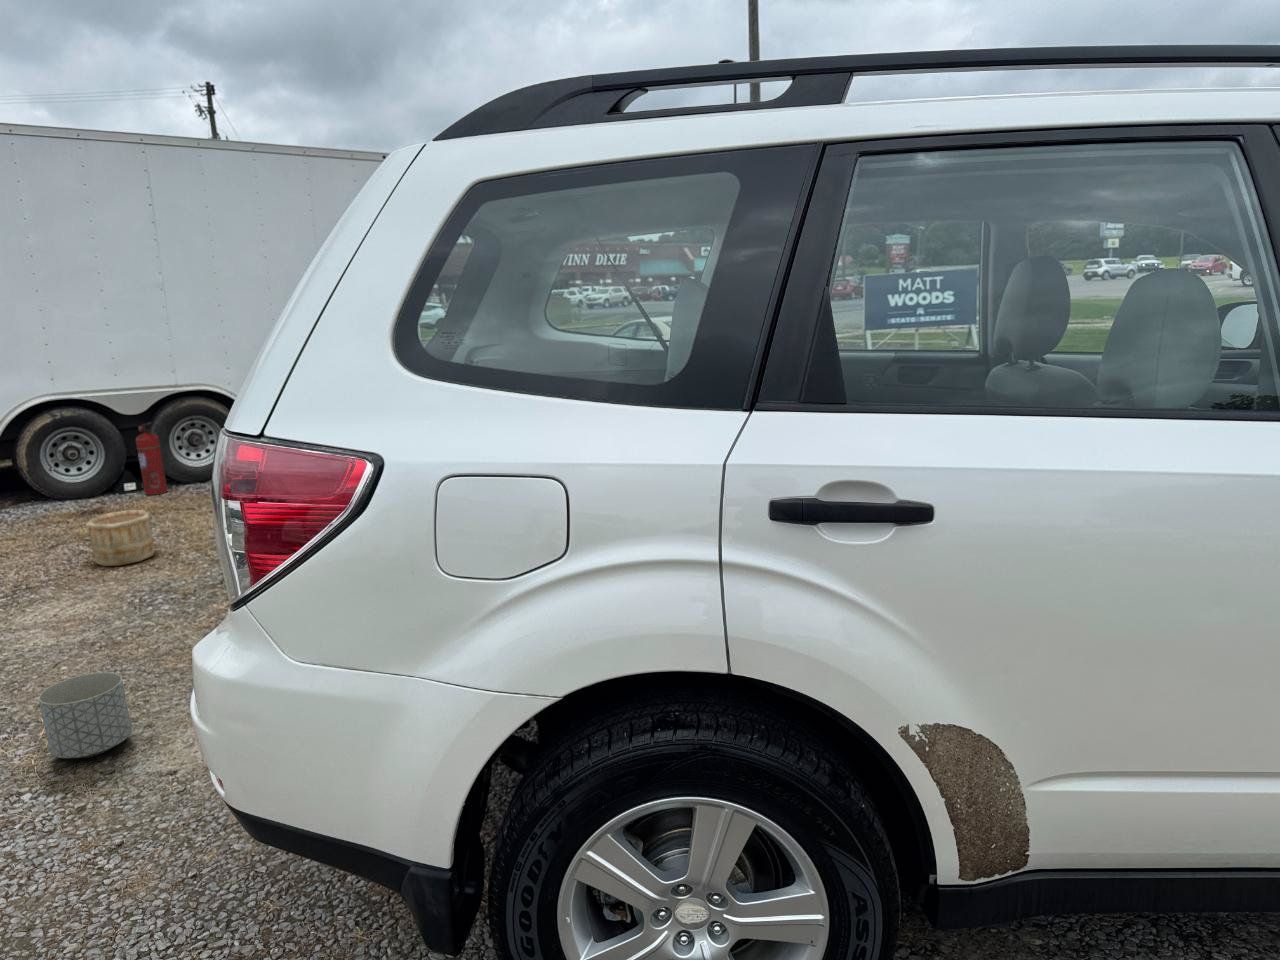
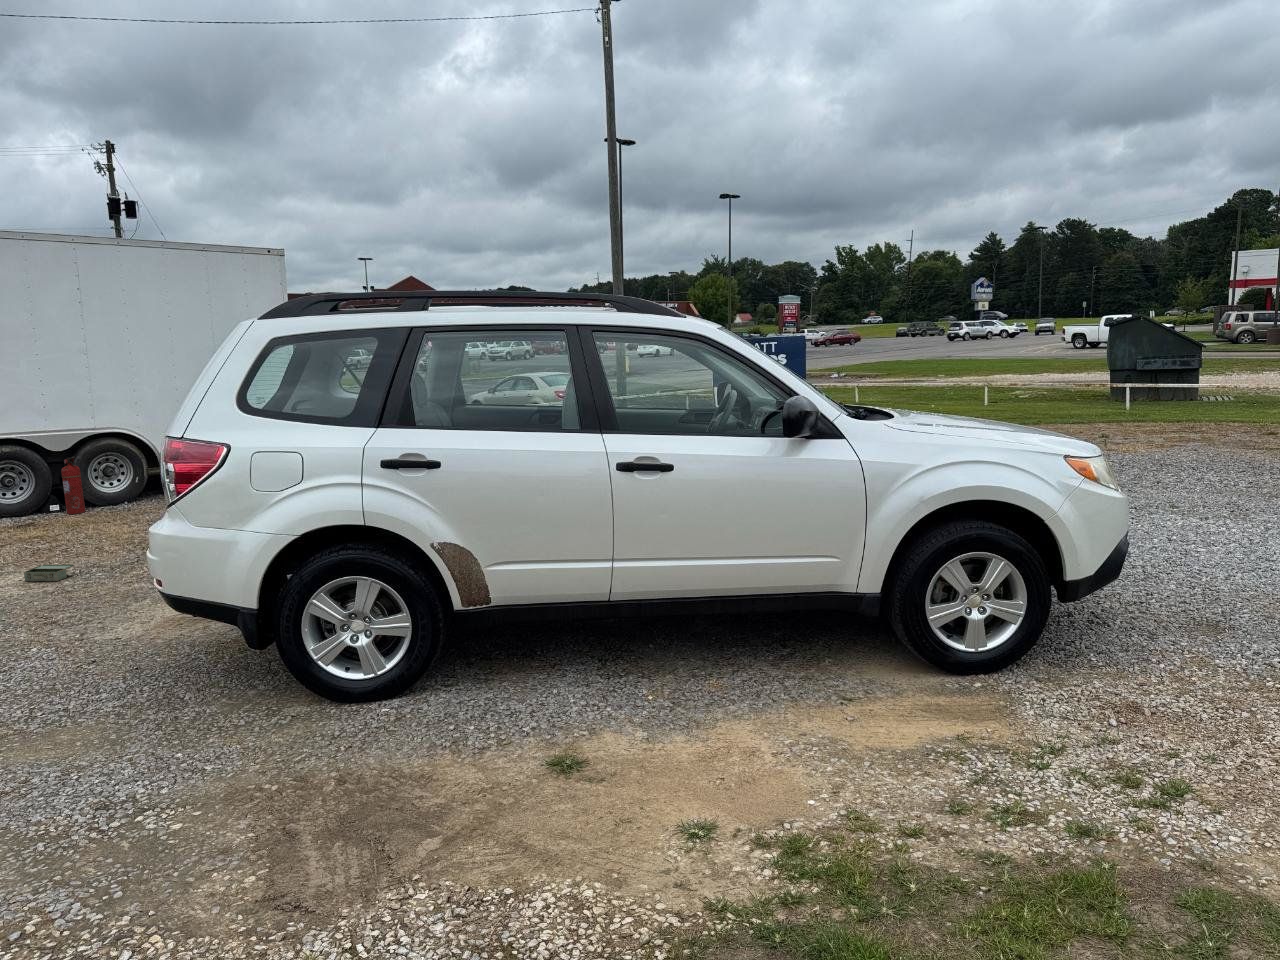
wooden bucket: present [86,510,155,566] -> none [34,516,84,555]
toolbox: none [59,590,131,618] -> present [24,565,74,581]
planter: present [39,672,132,758] -> none [39,590,92,636]

